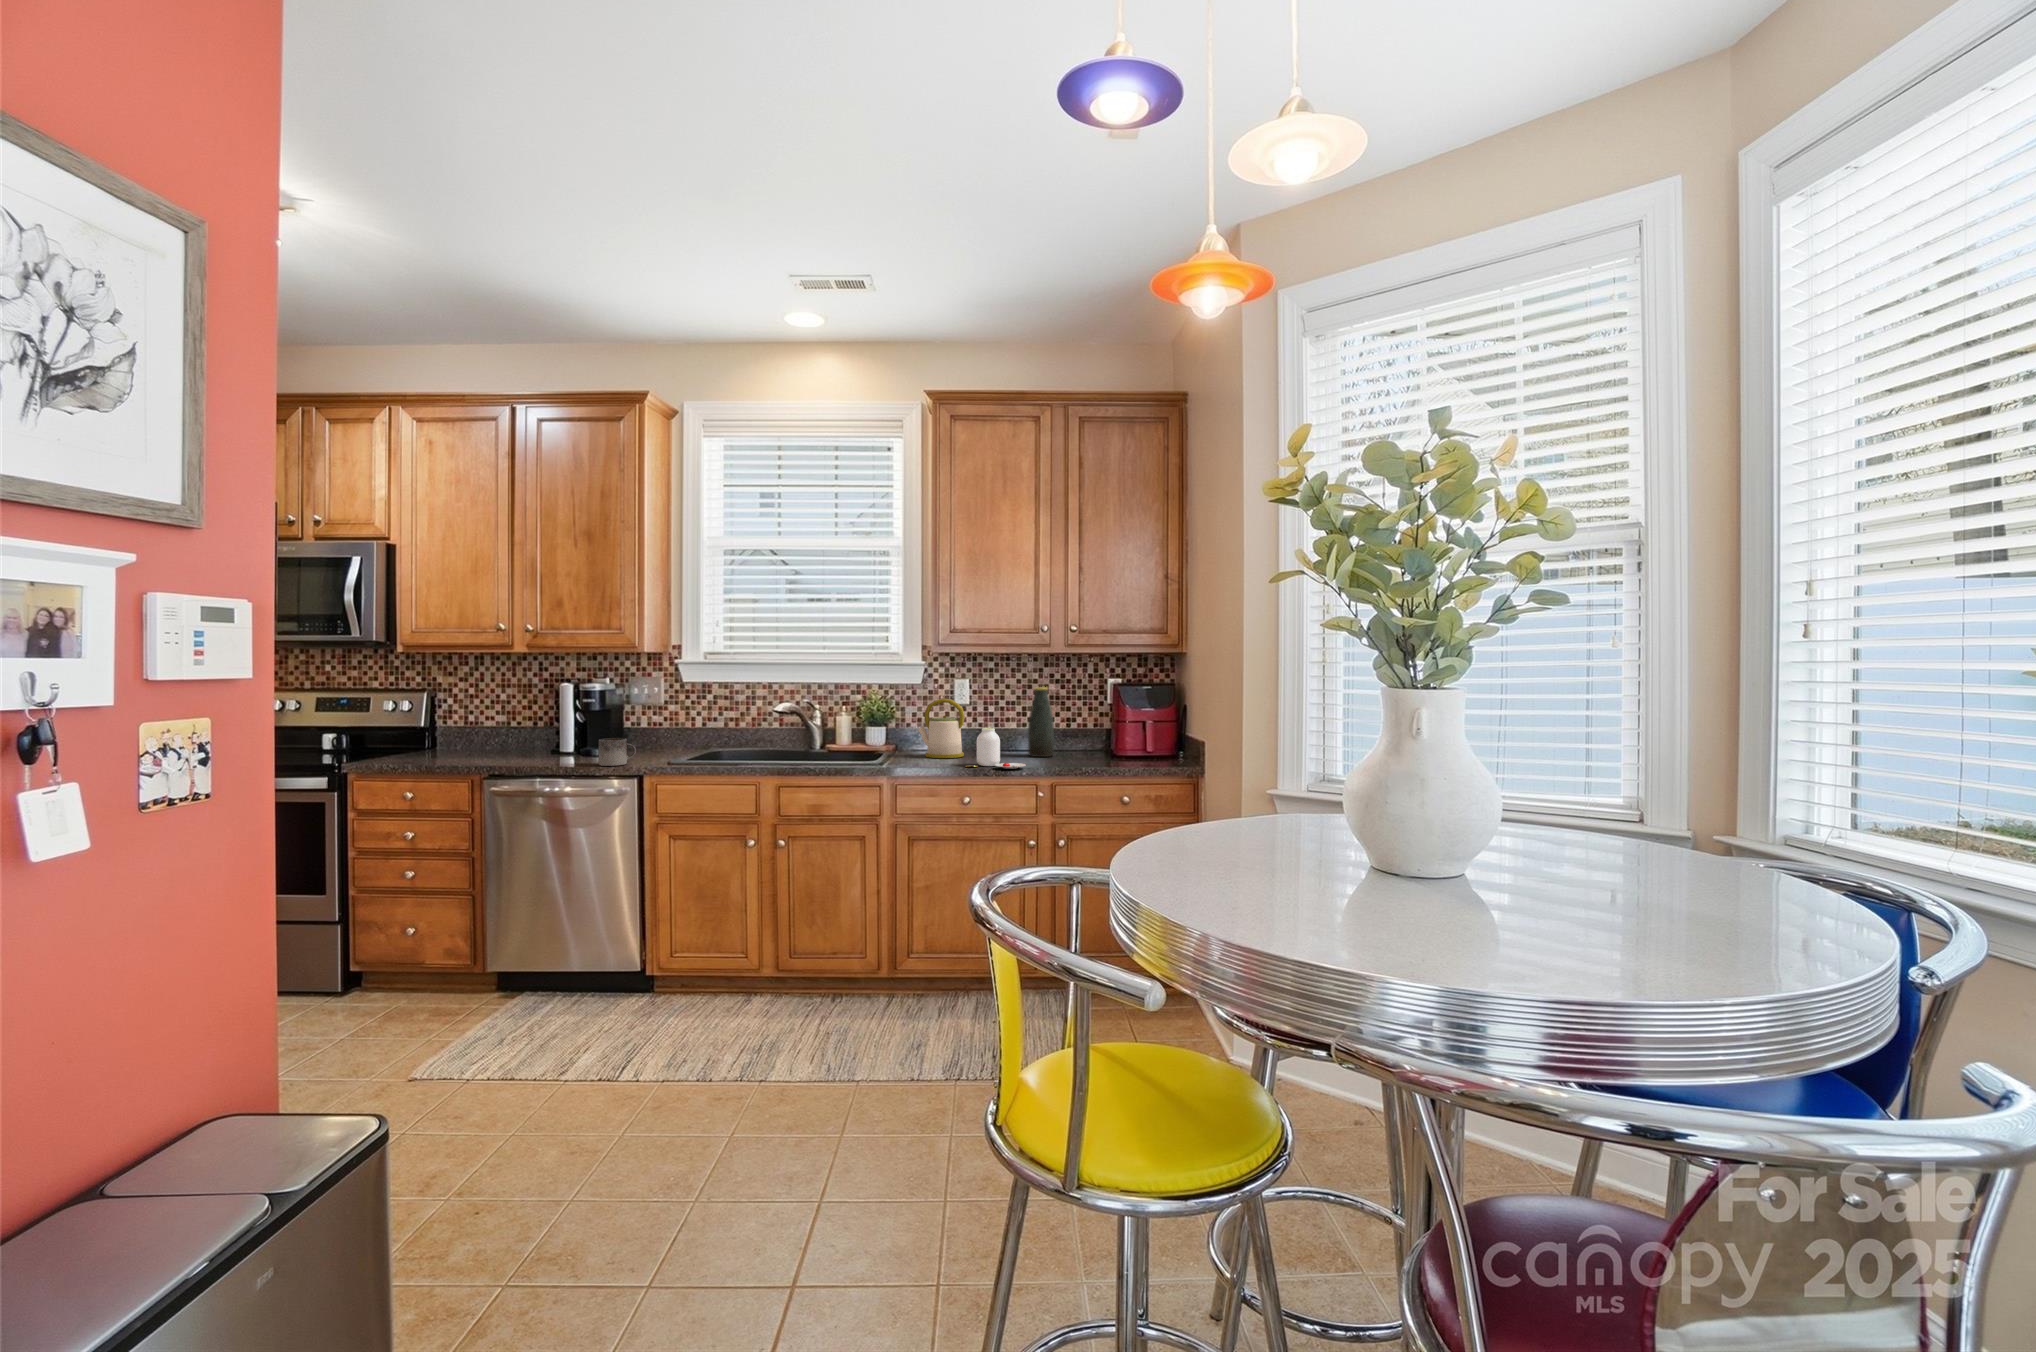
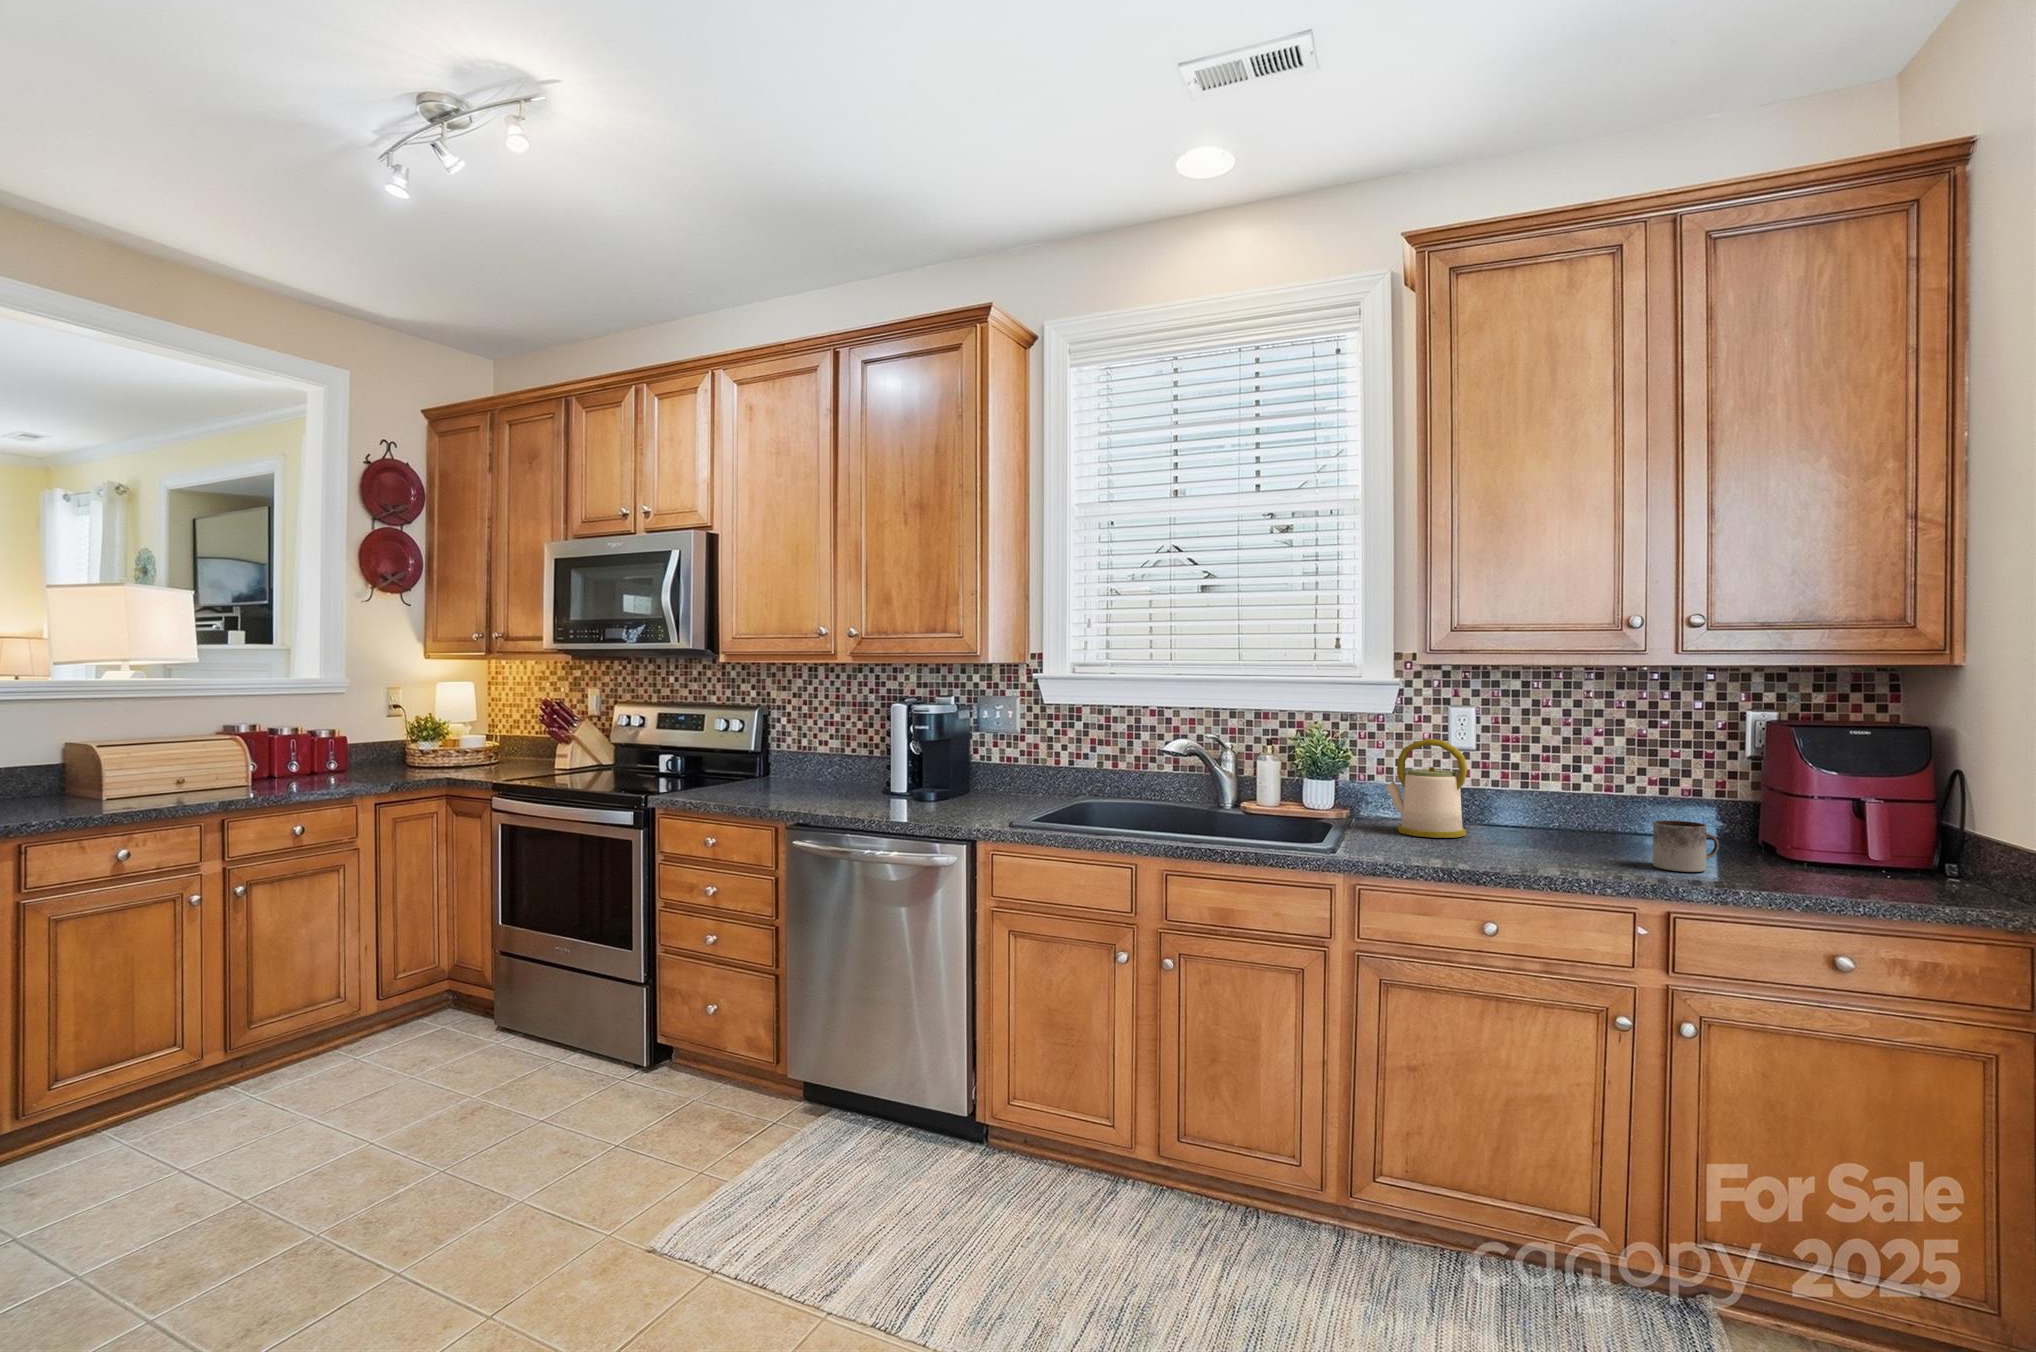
bottle: present [1028,687,1054,757] -> none [1586,724,1637,847]
jar: present [966,728,1026,769] -> none [1471,794,1591,870]
mug: present [599,738,636,766] -> present [1653,820,1719,872]

